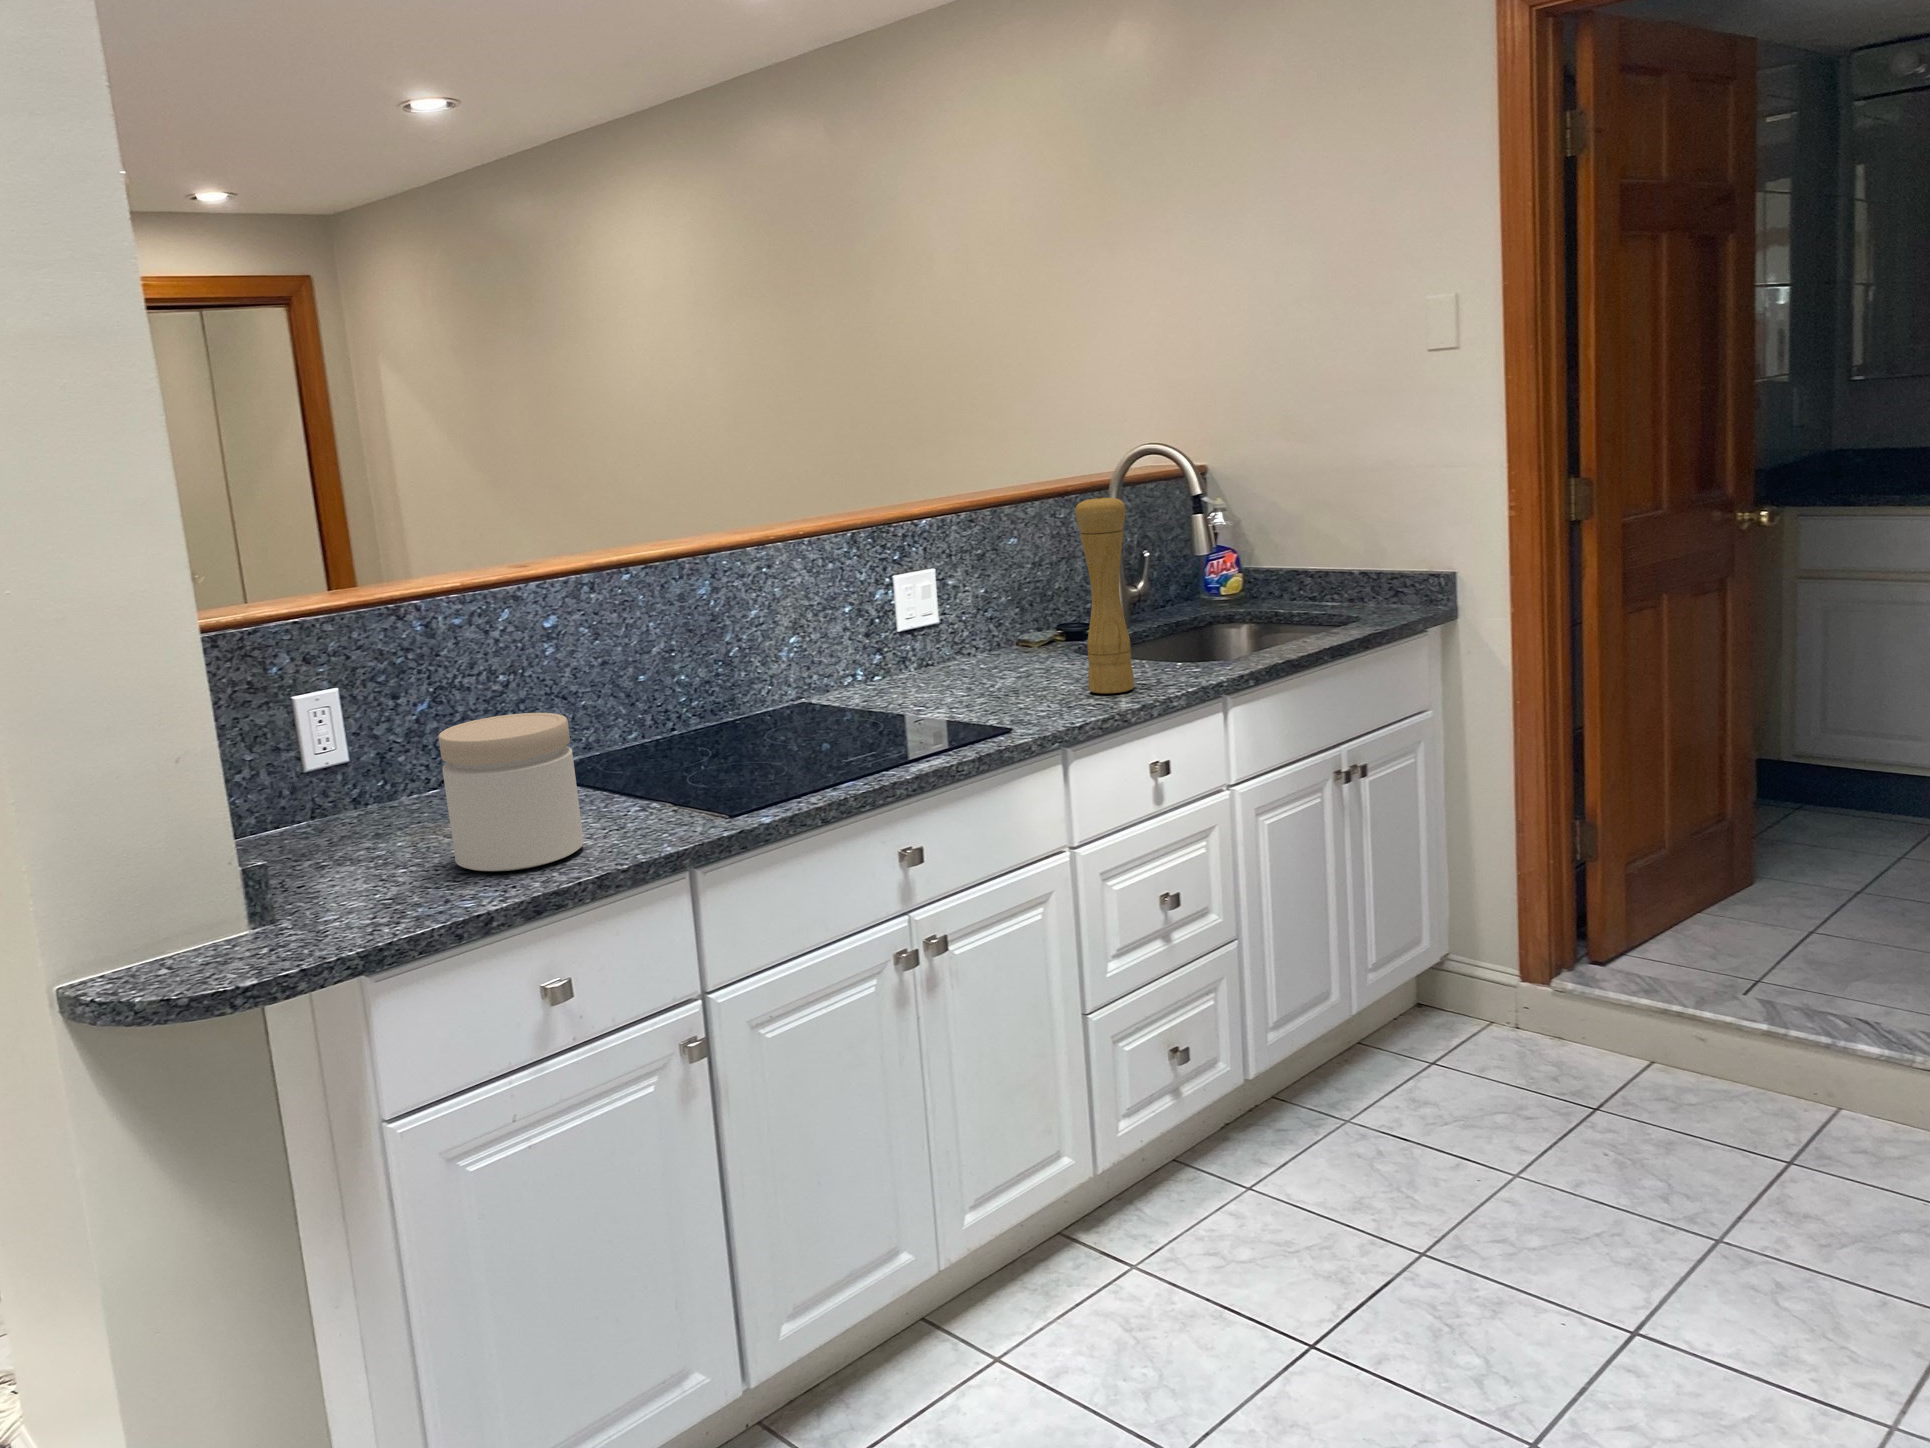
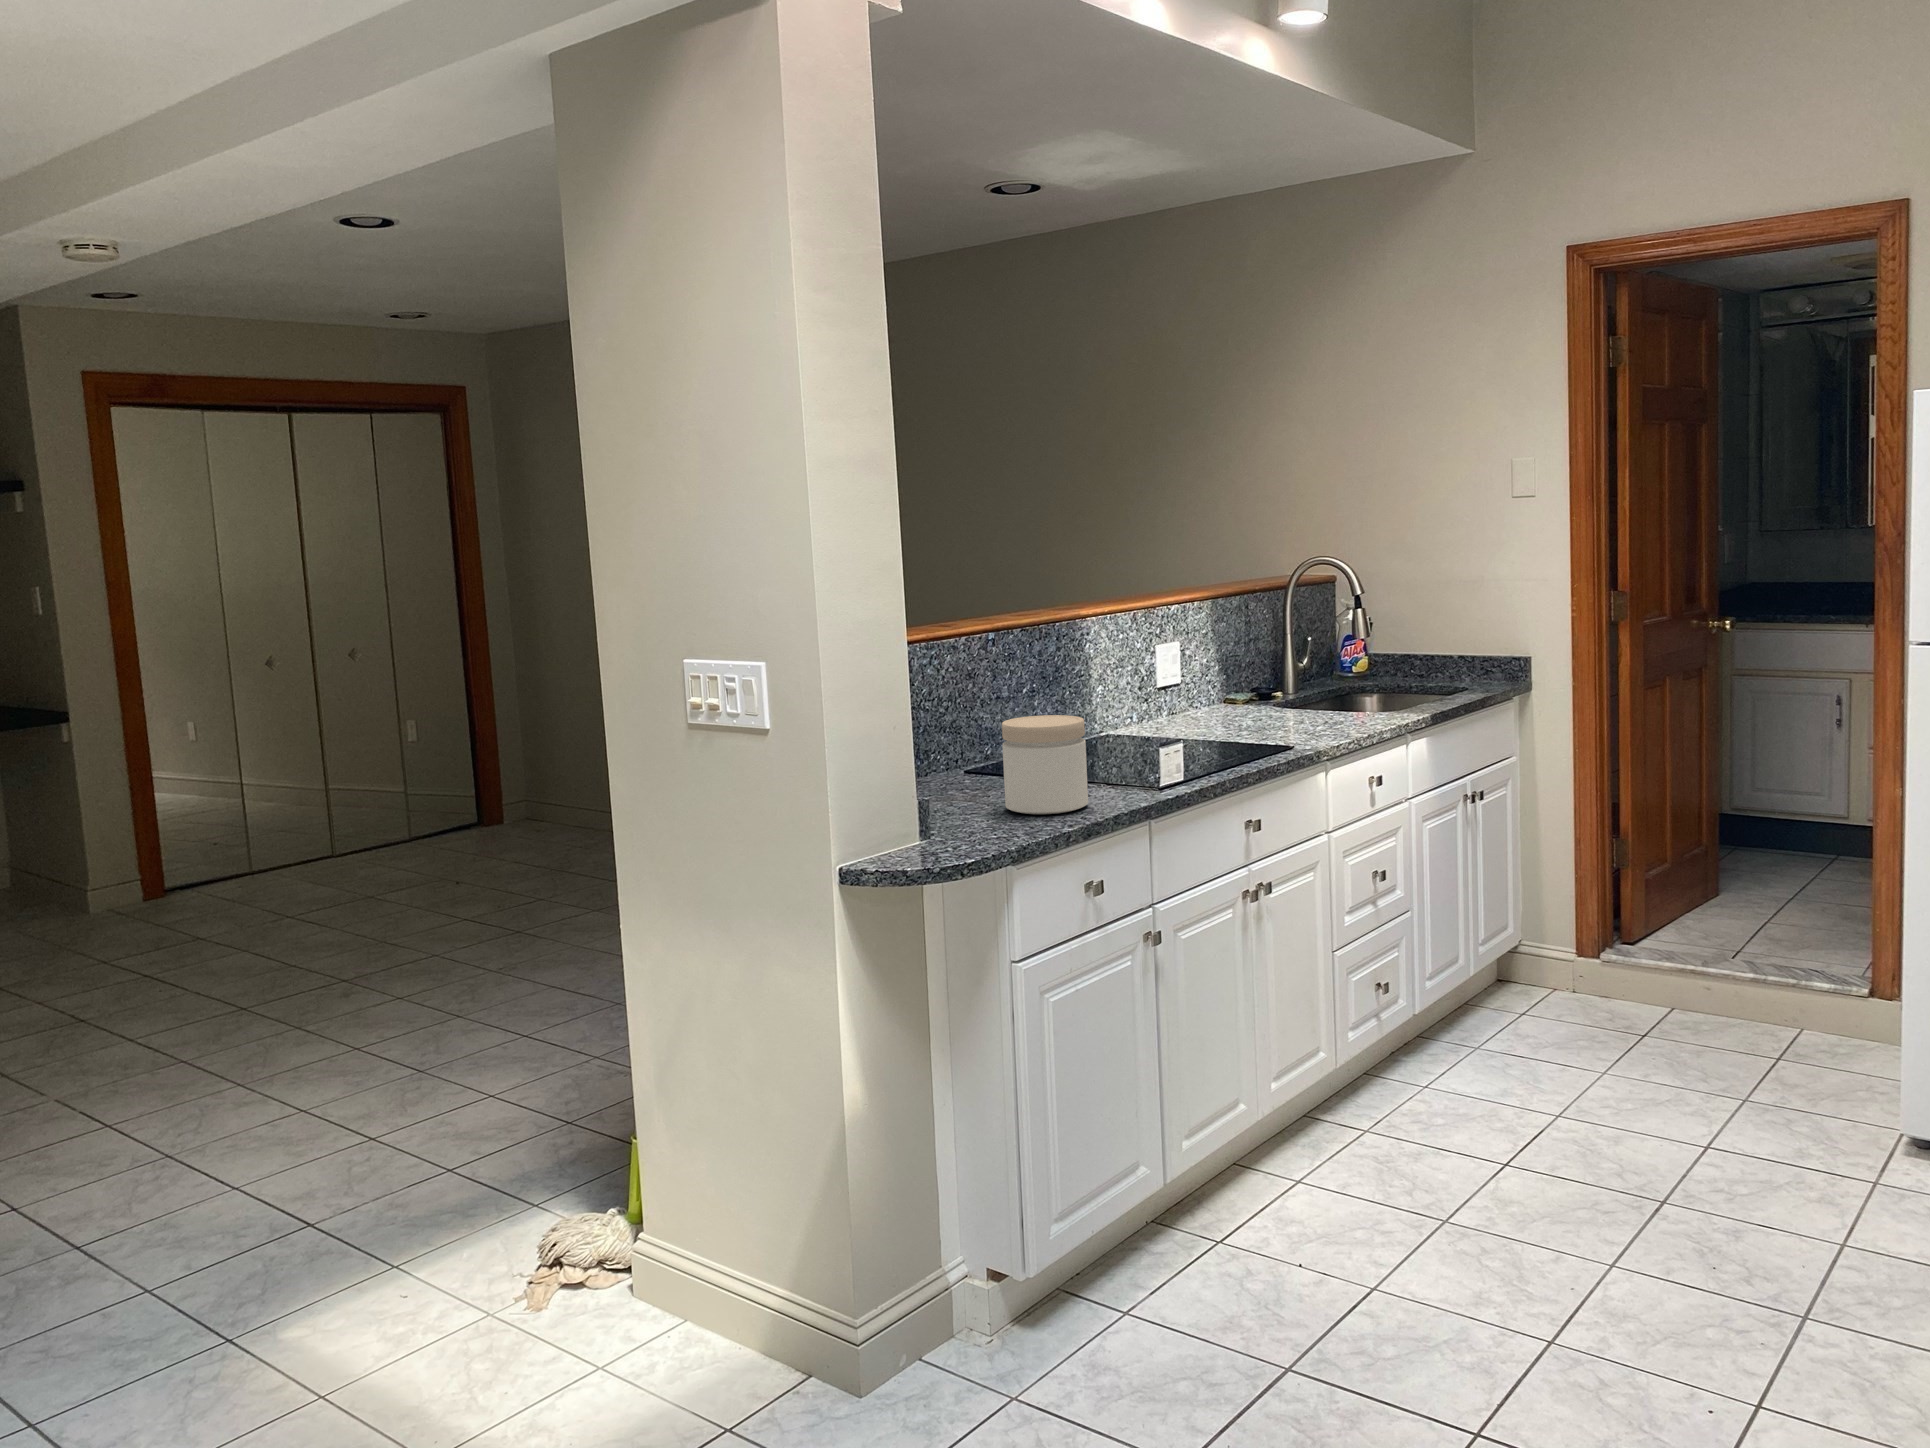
pepper mill: present [1075,495,1134,693] -> none [1316,590,1353,728]

